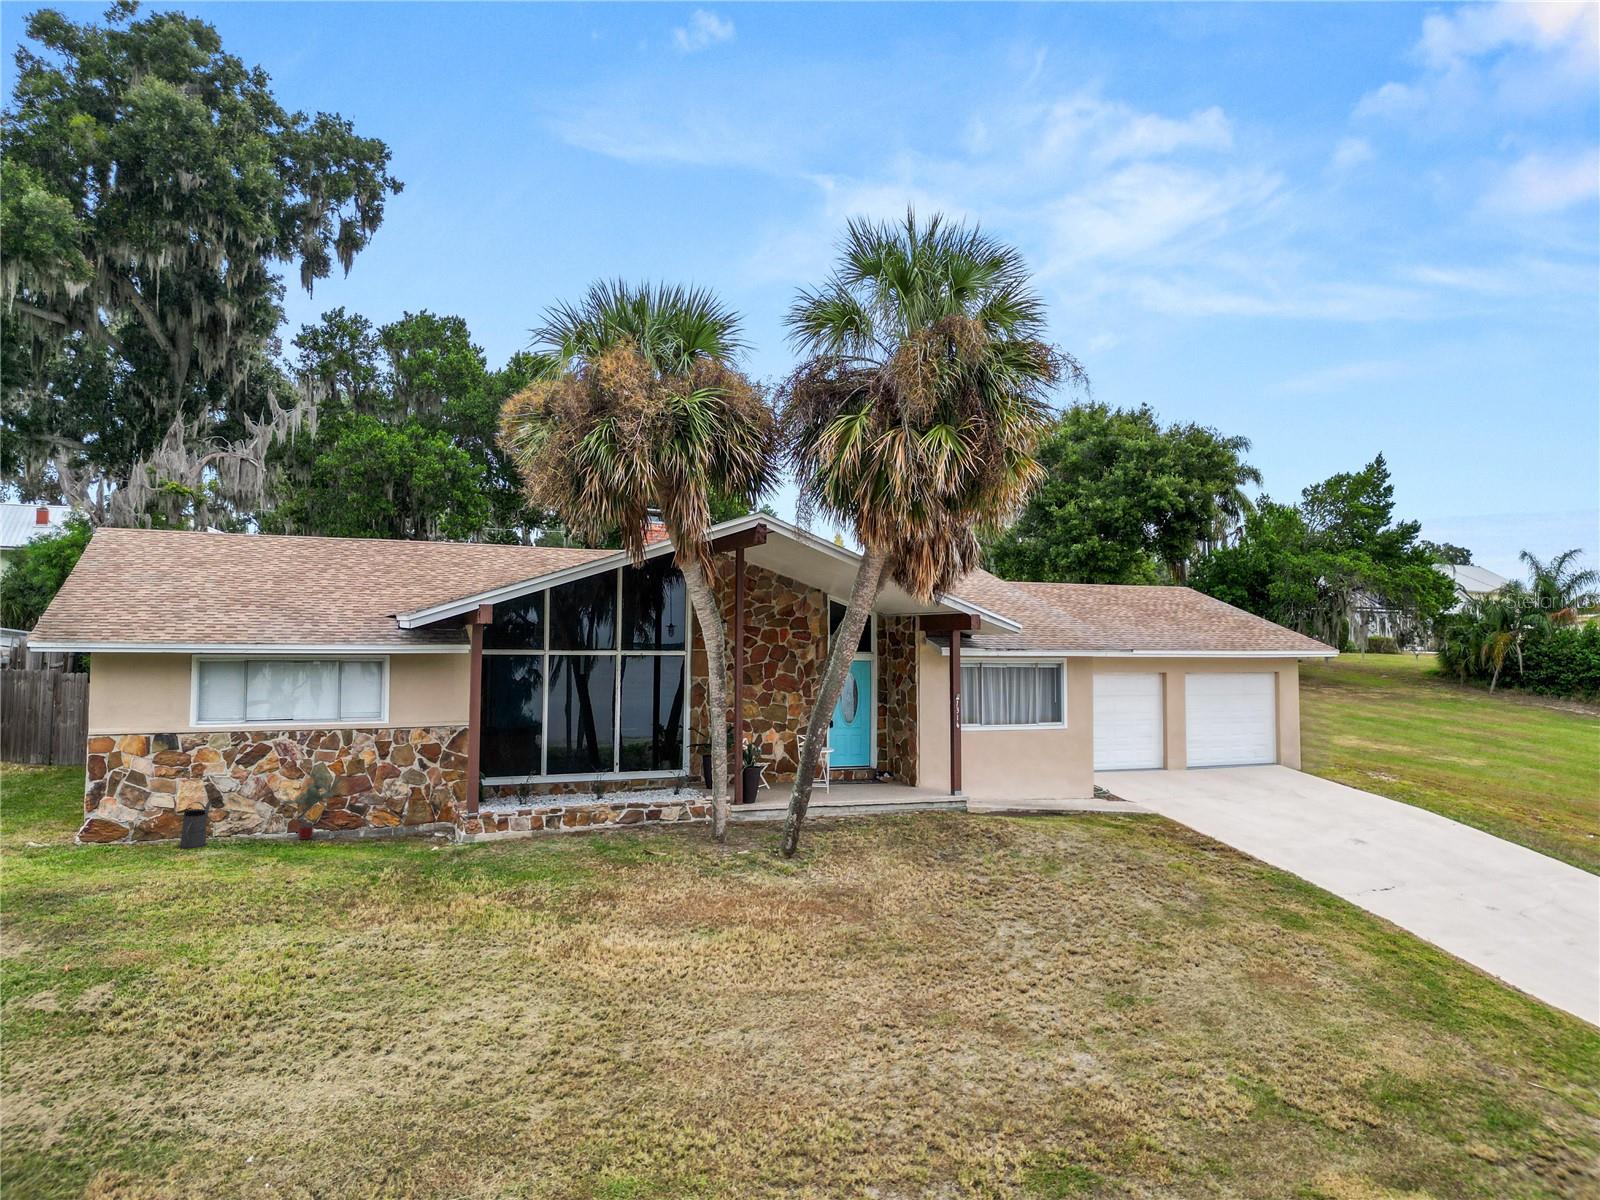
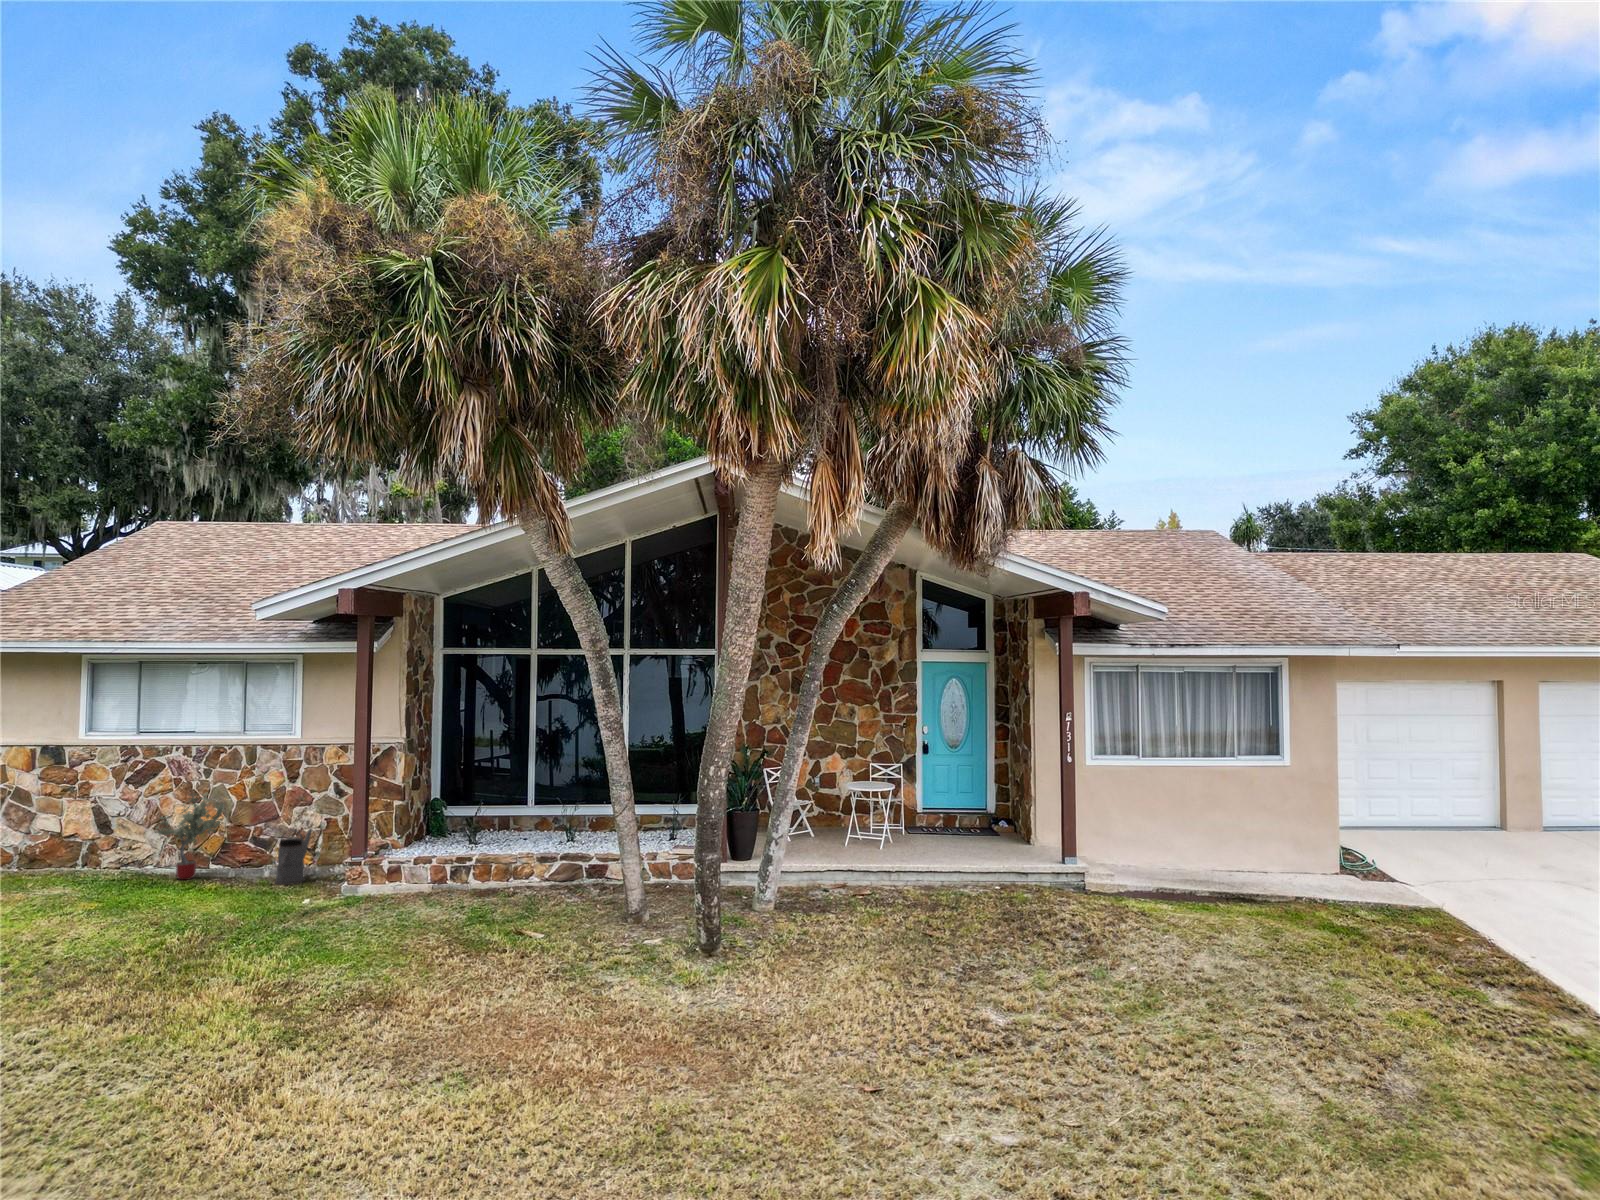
watering can: present [179,801,211,849] -> present [275,828,312,885]

